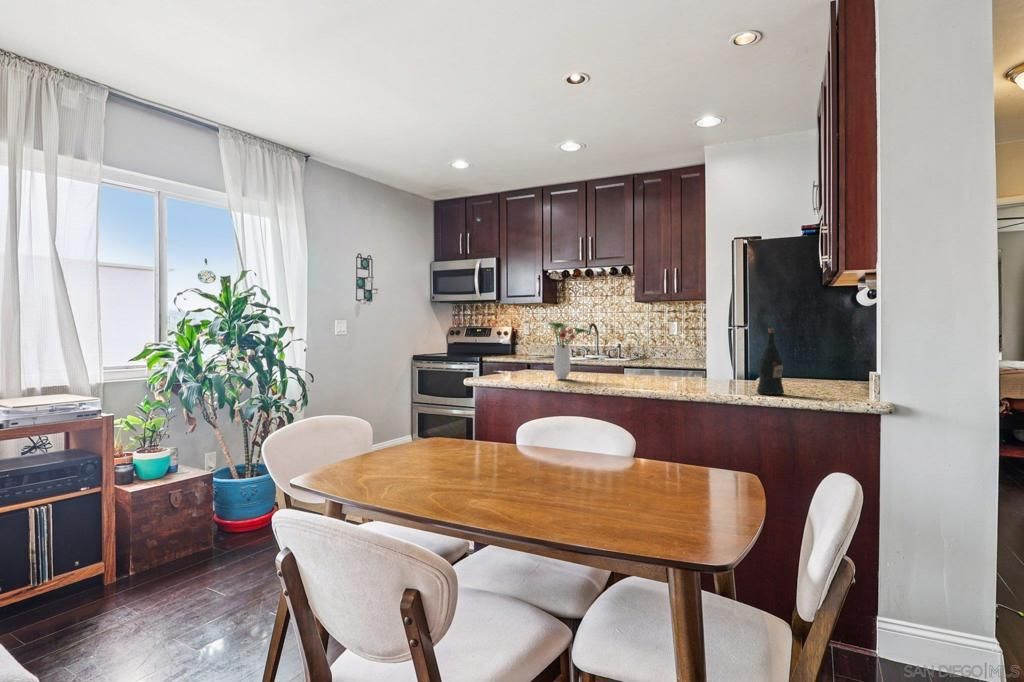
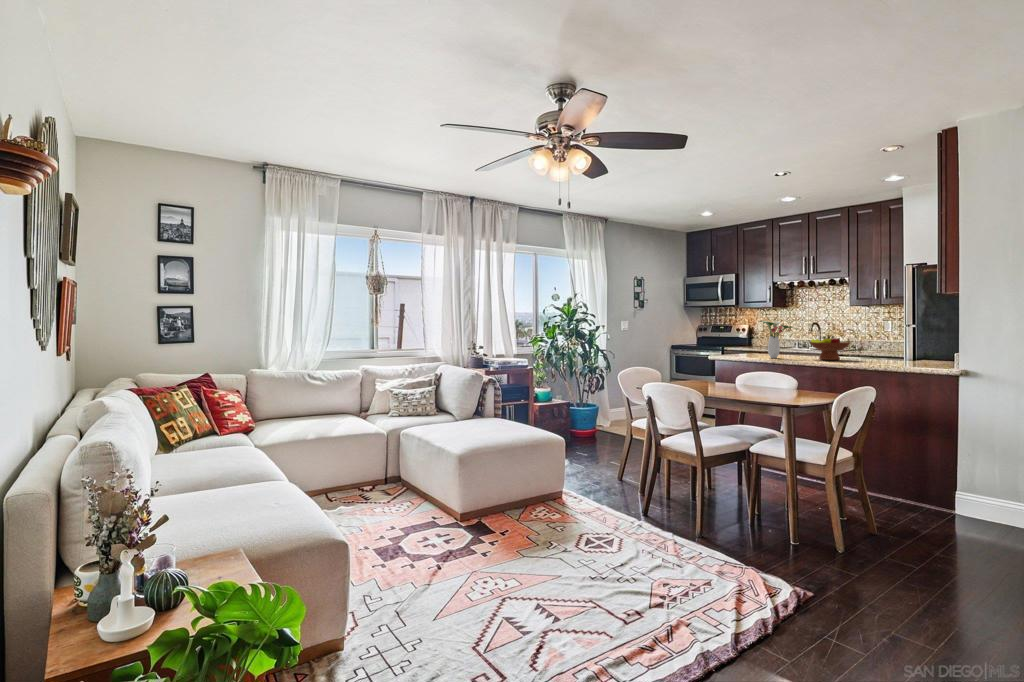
wine bottle: present [757,329,784,395] -> none [897,325,916,366]
fruit bowl: none [614,345,672,382] -> present [810,336,850,360]

